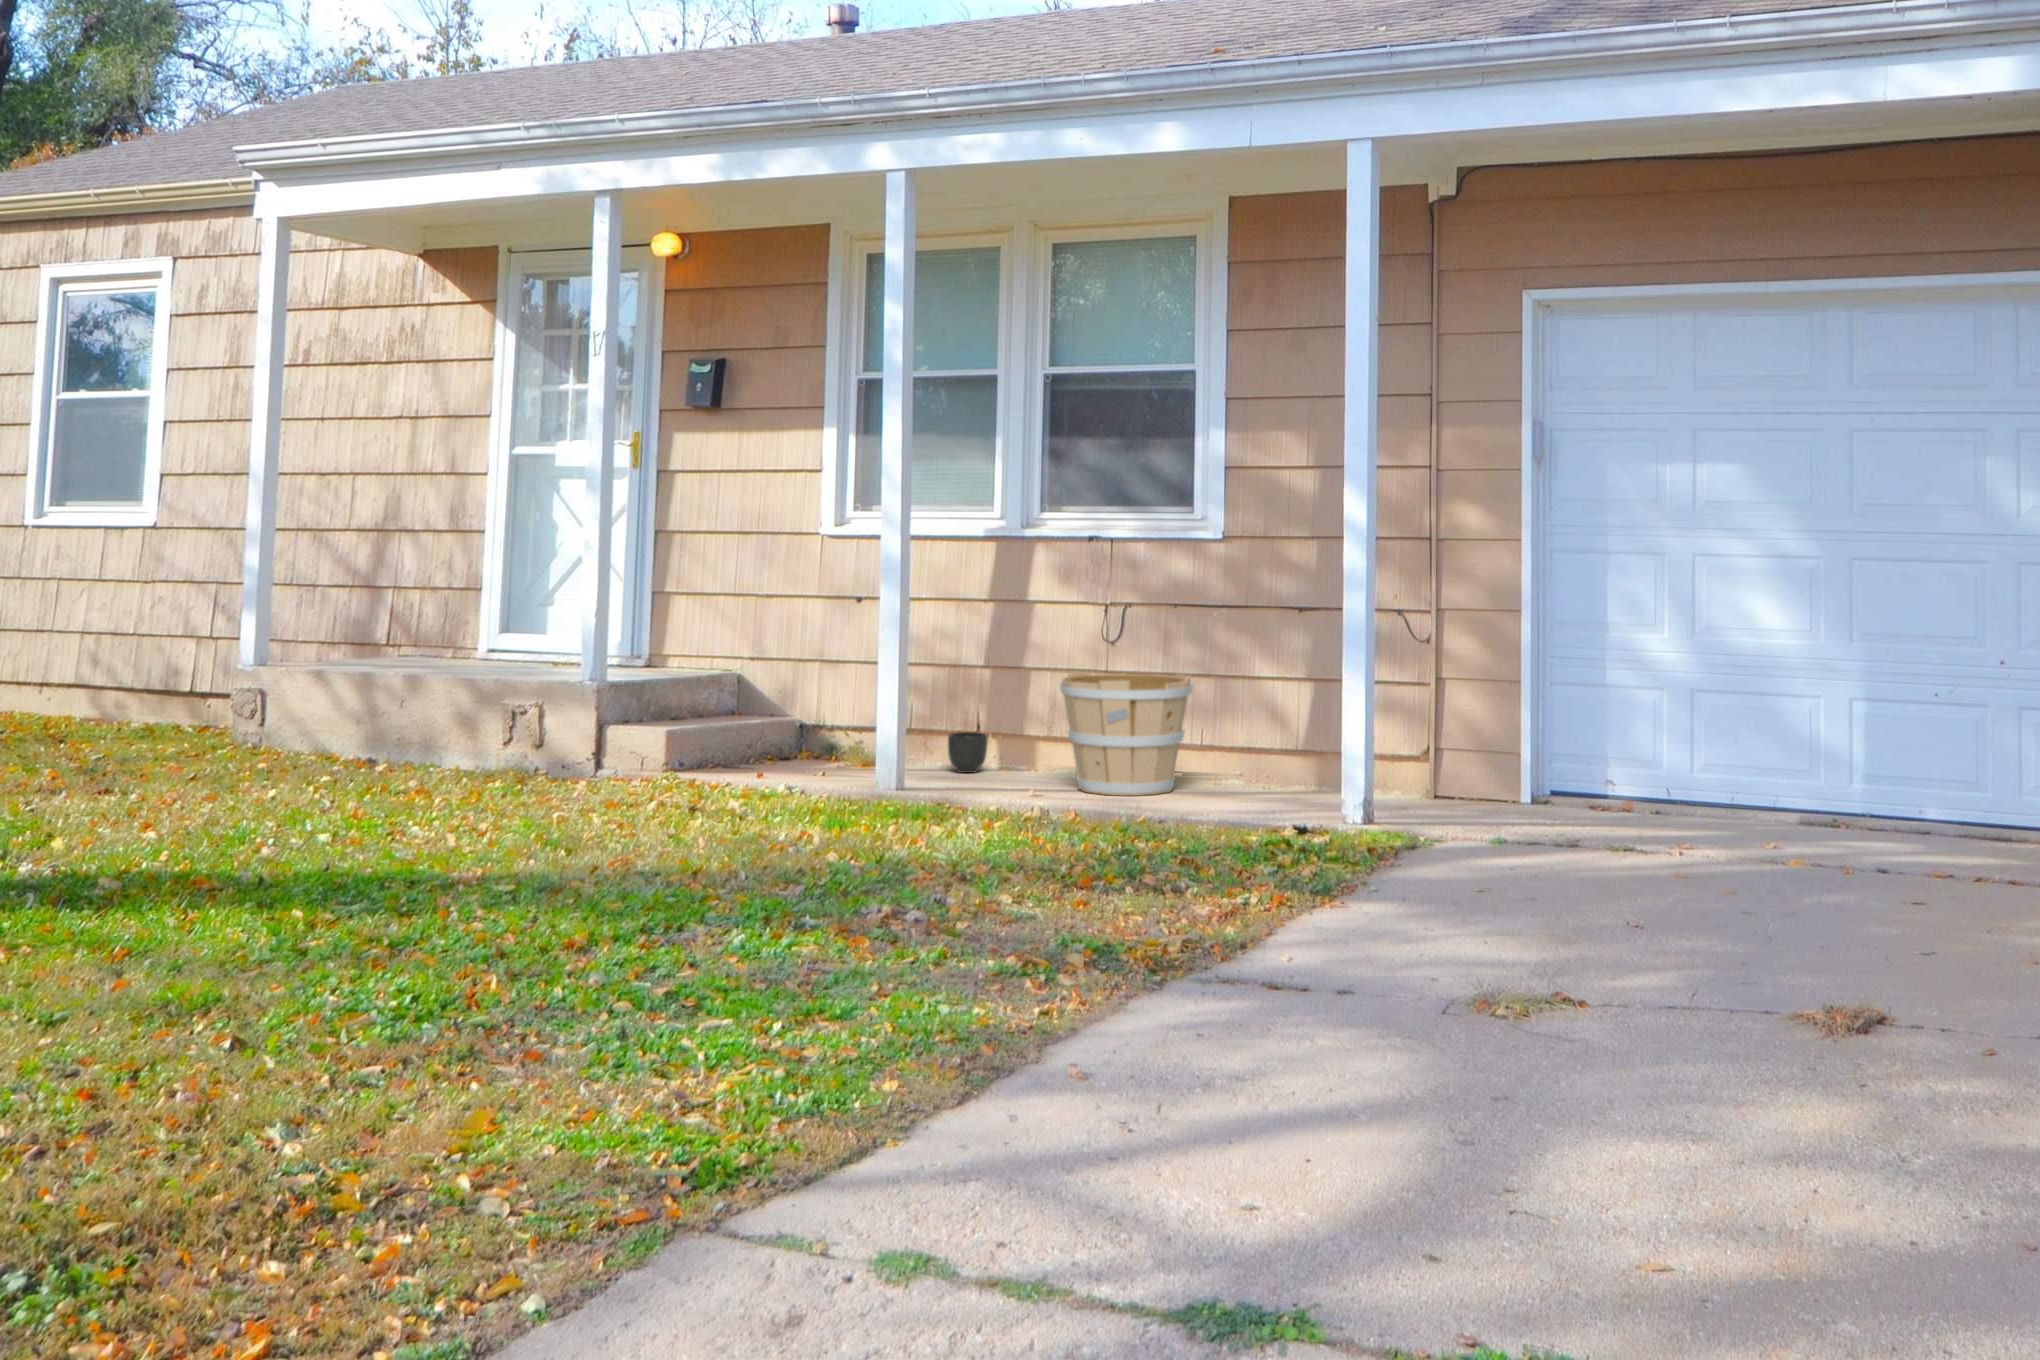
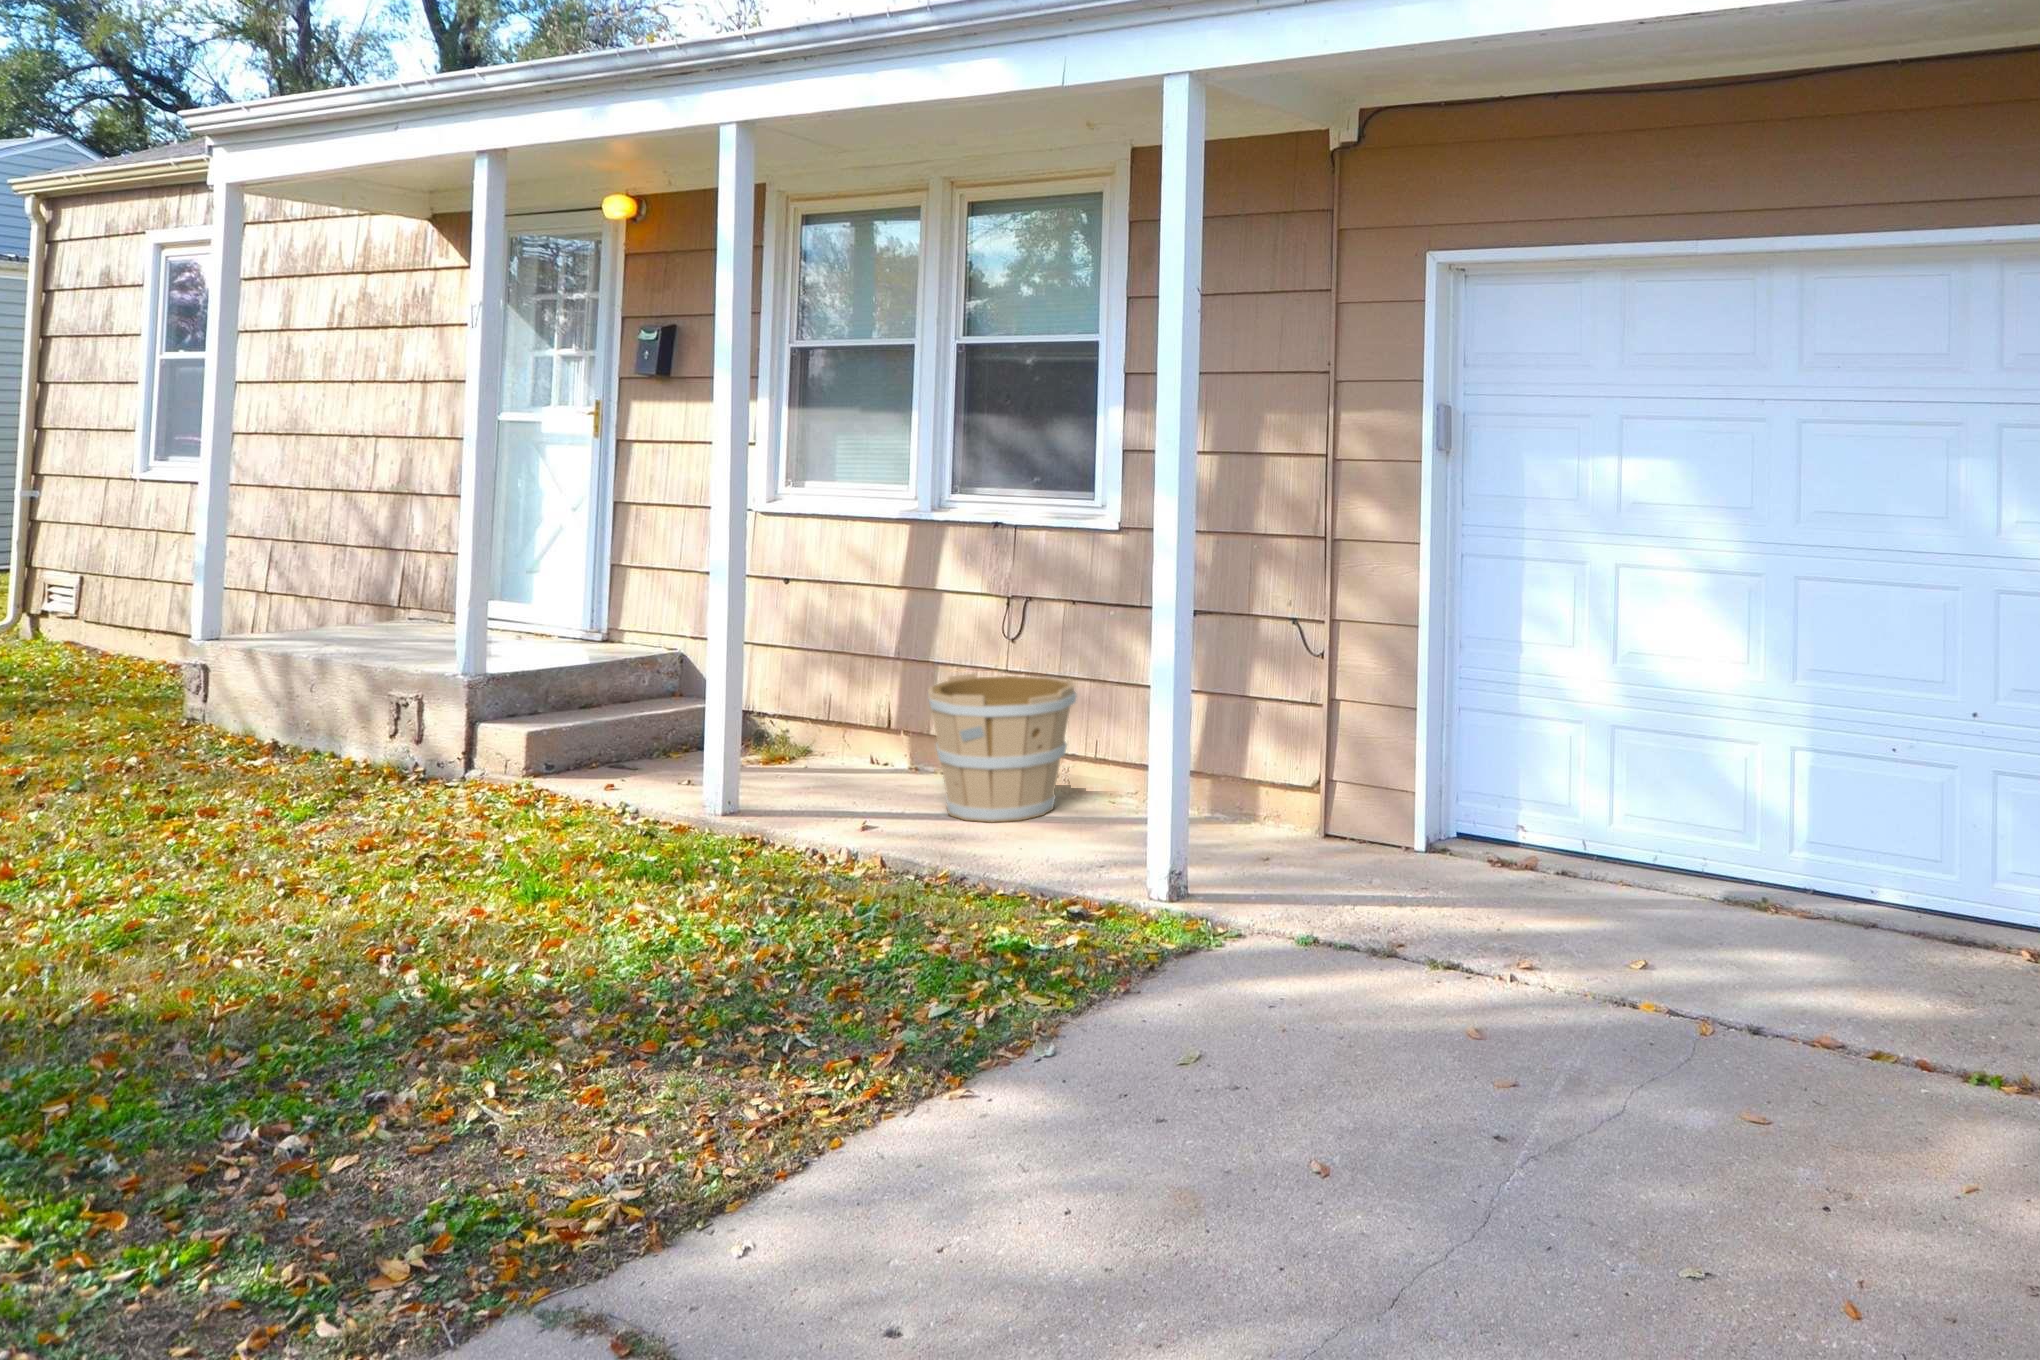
planter: present [948,732,988,773] -> none [848,728,893,775]

